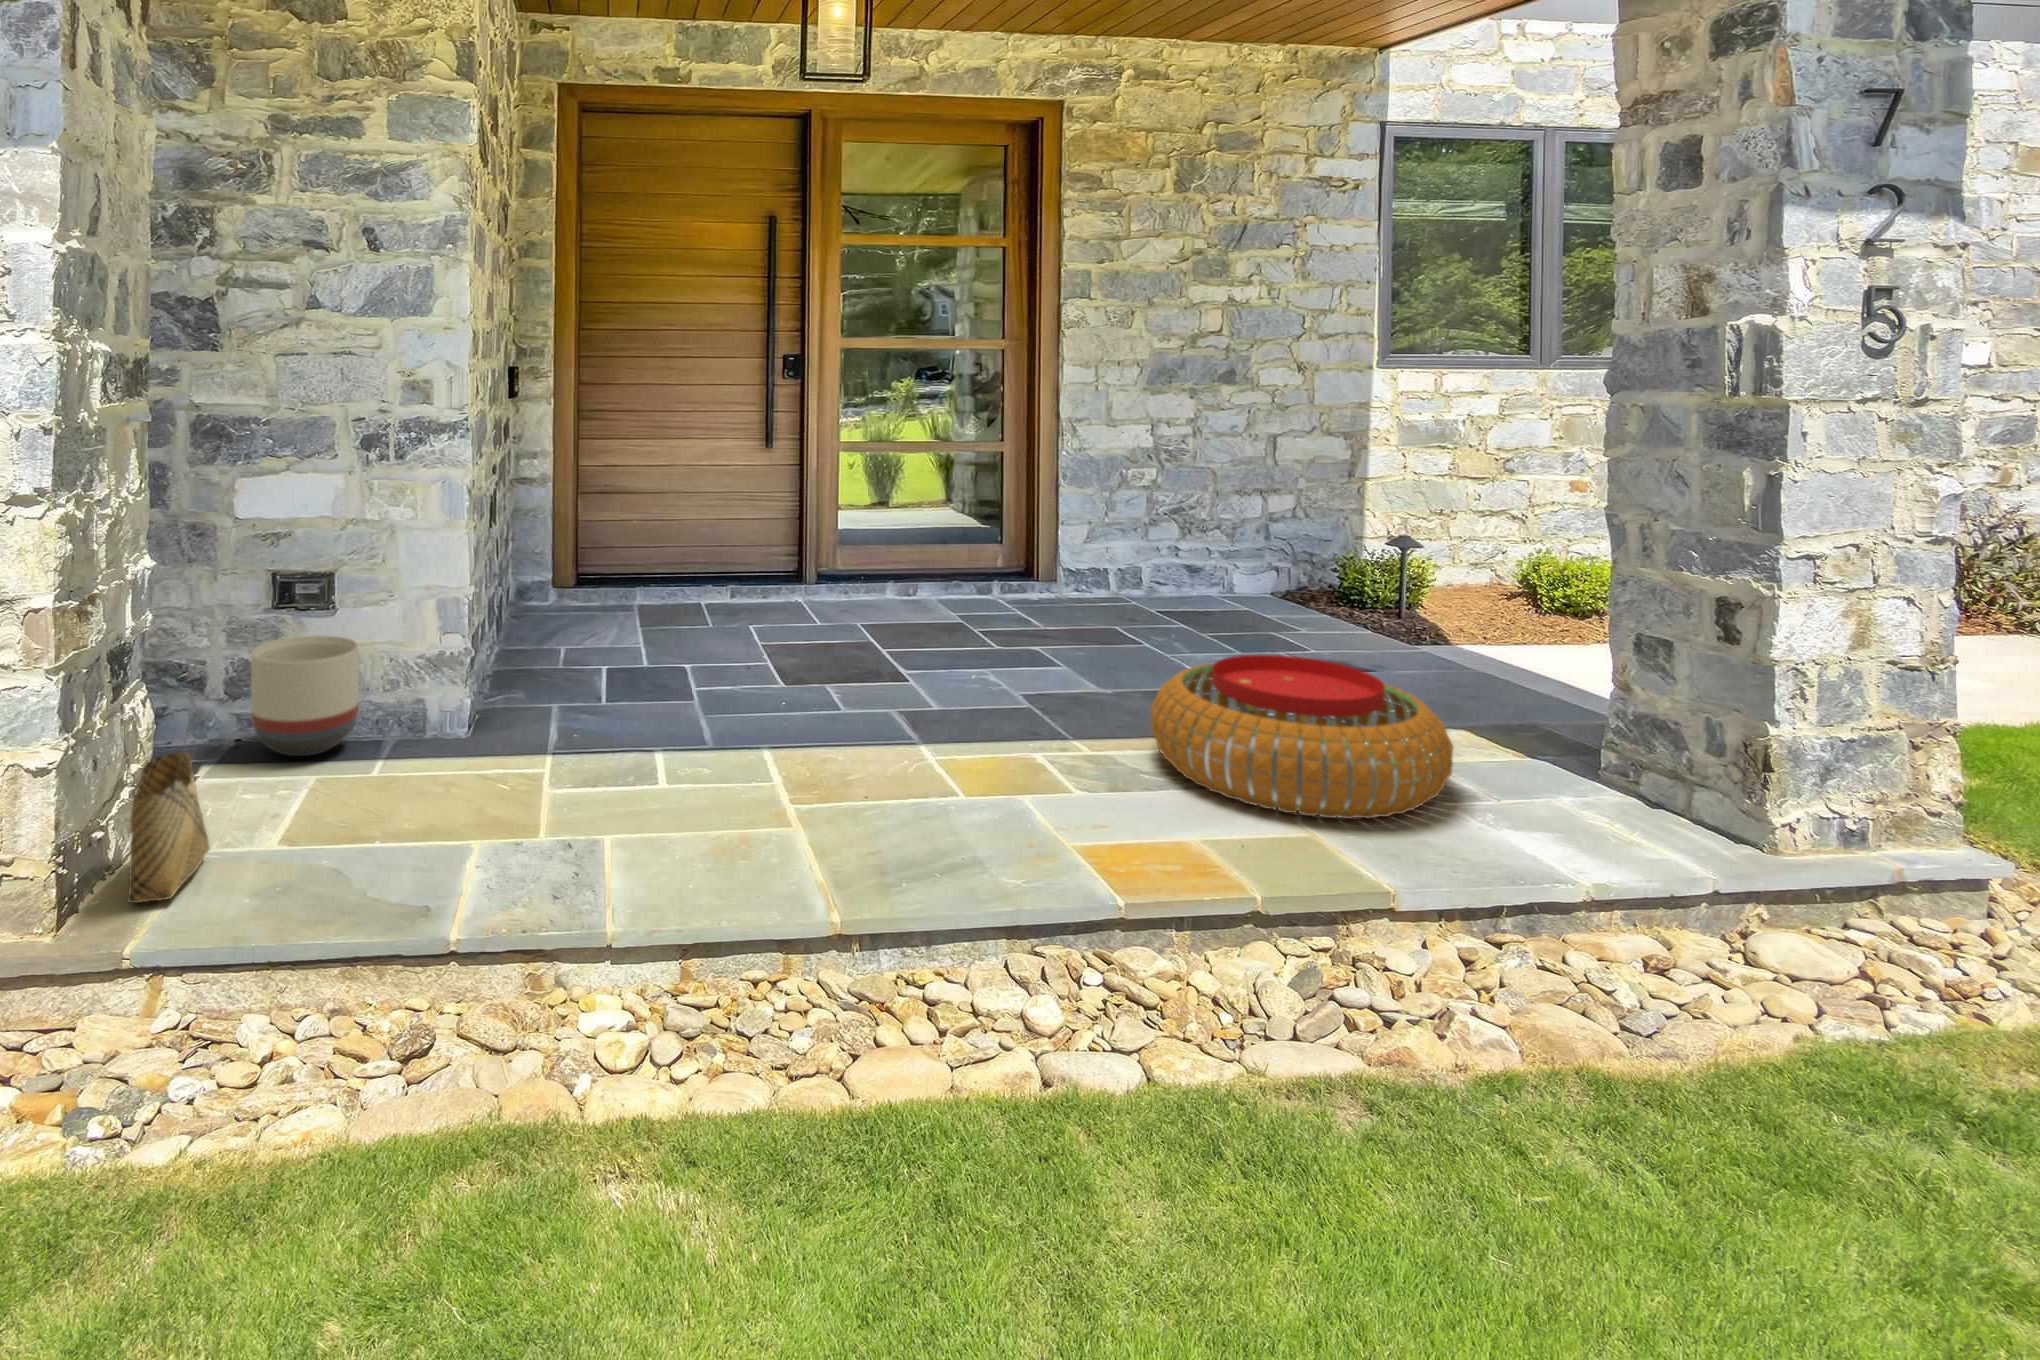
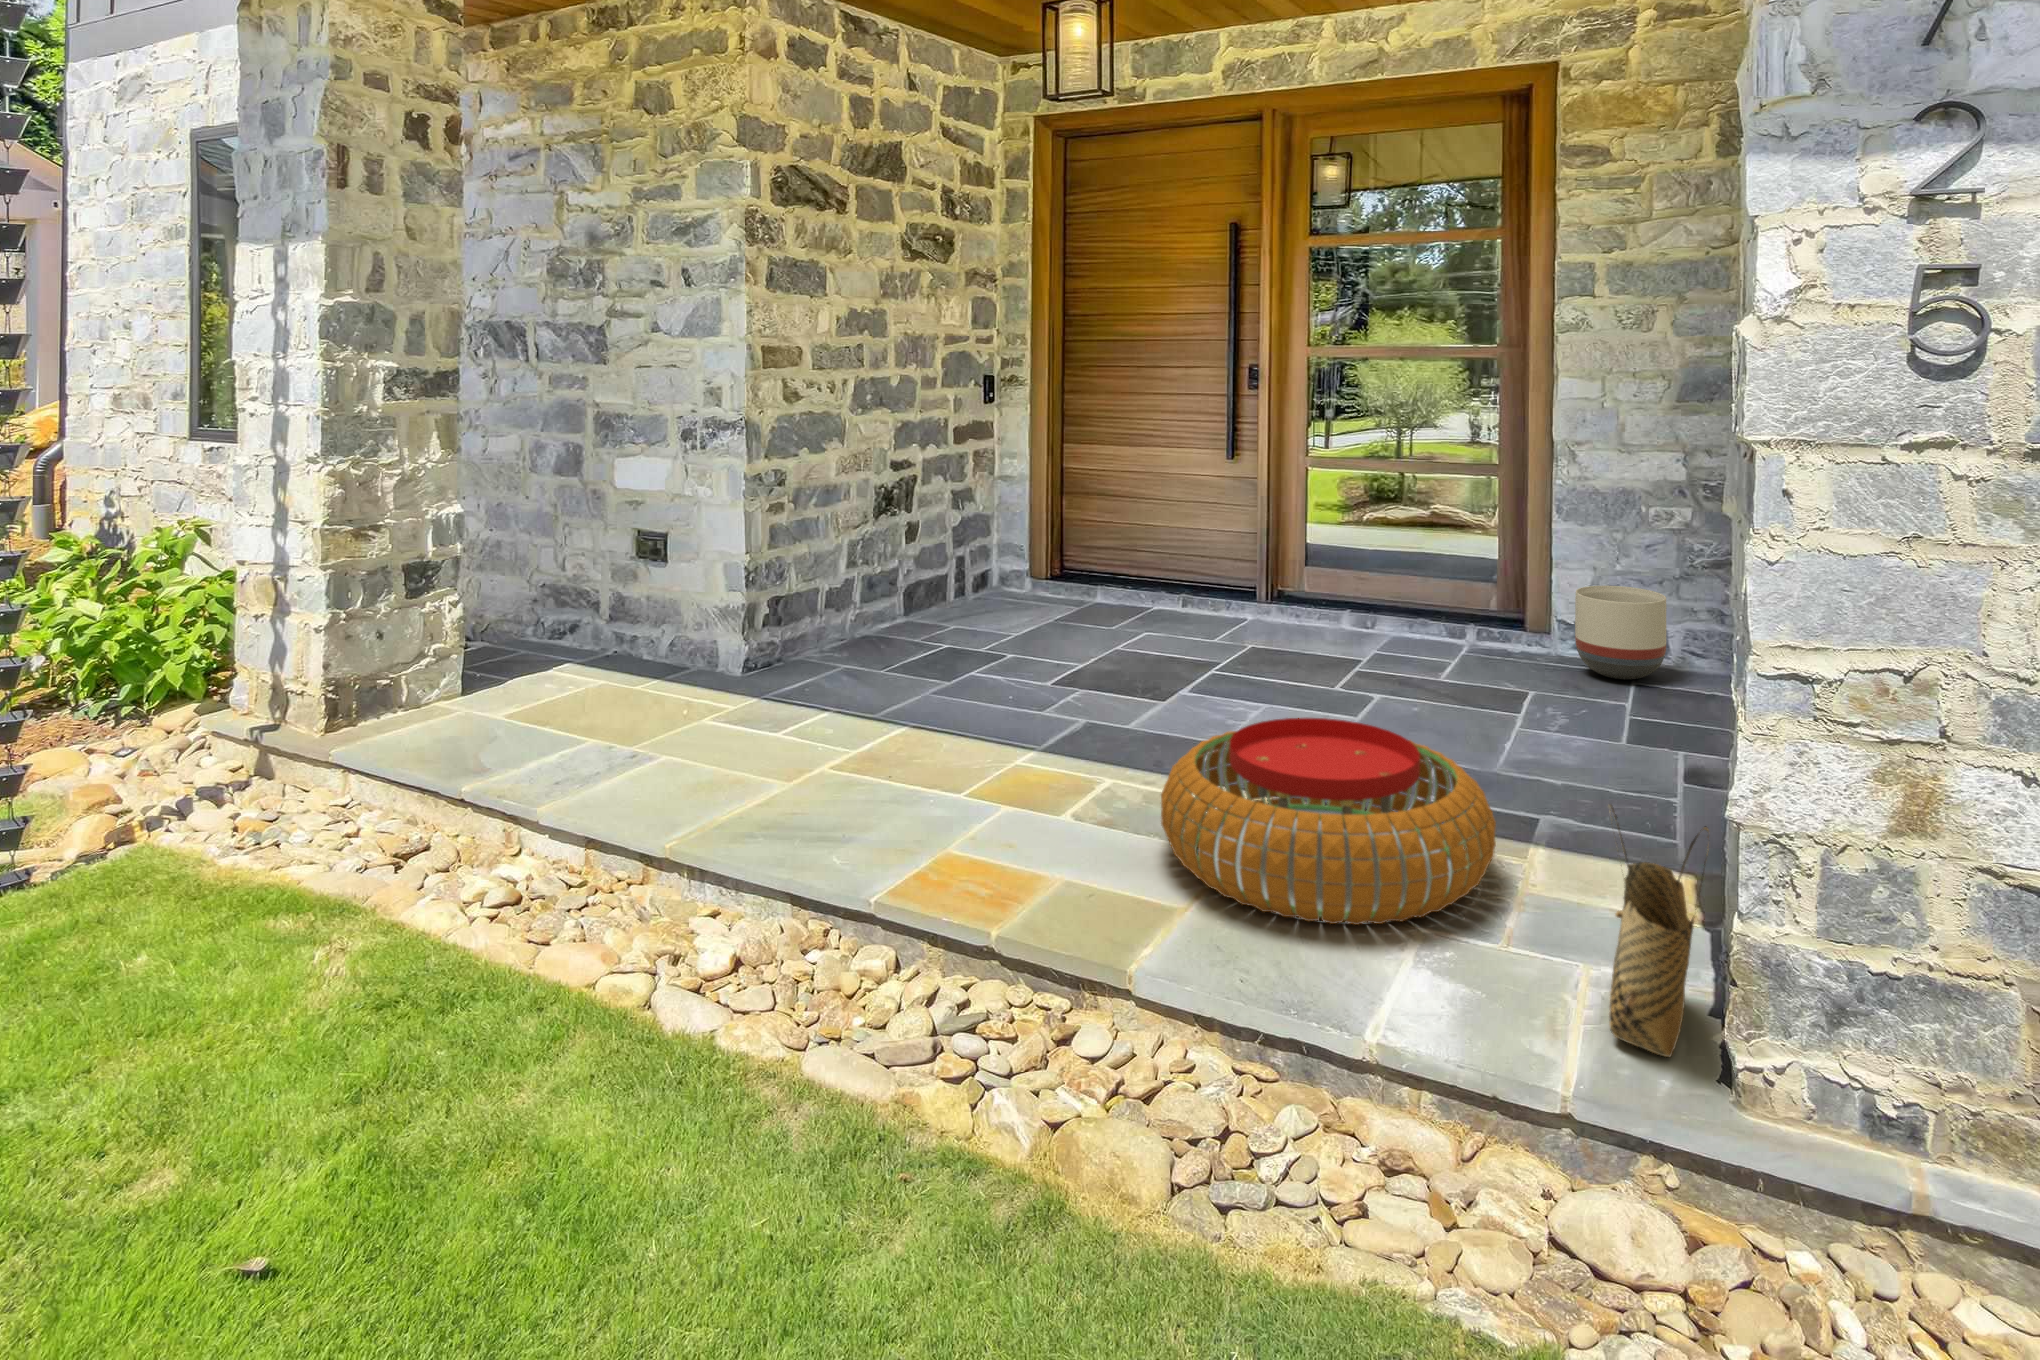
planter: present [251,636,359,756] -> present [1575,586,1666,680]
woven basket: present [120,710,210,903] -> present [1609,804,1709,1057]

